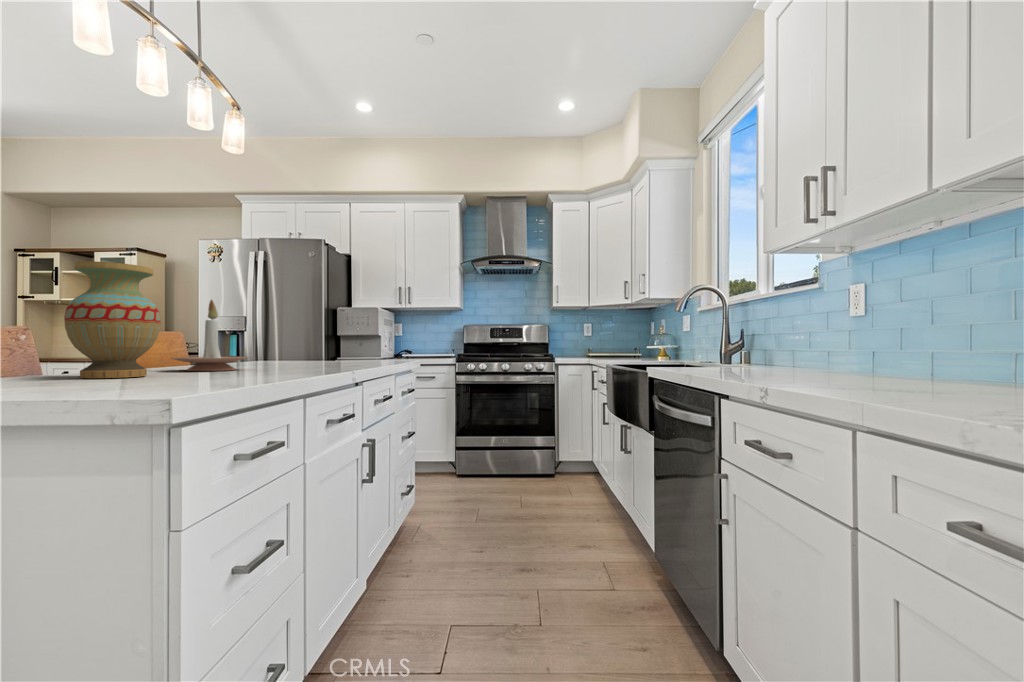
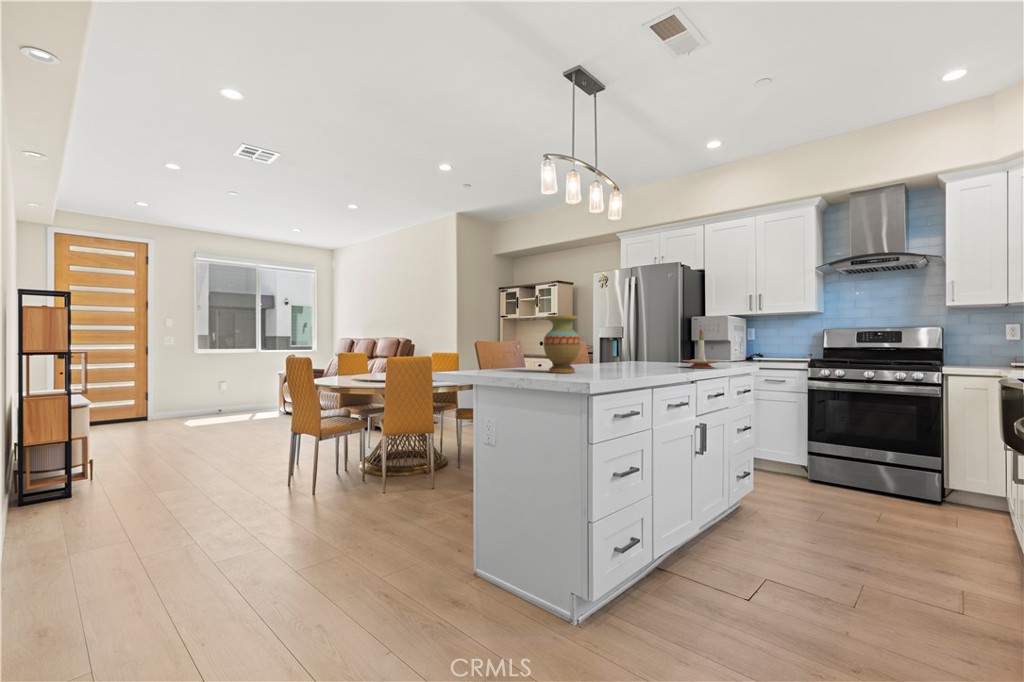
candle holder: present [172,300,248,371] -> present [683,330,720,368]

